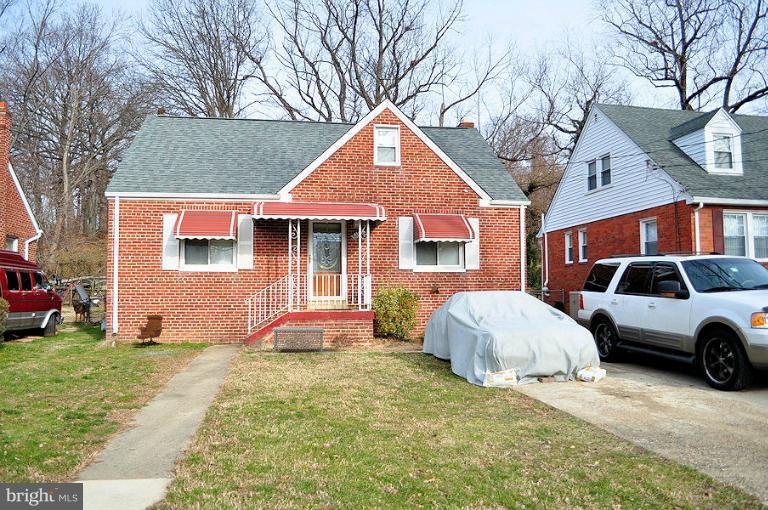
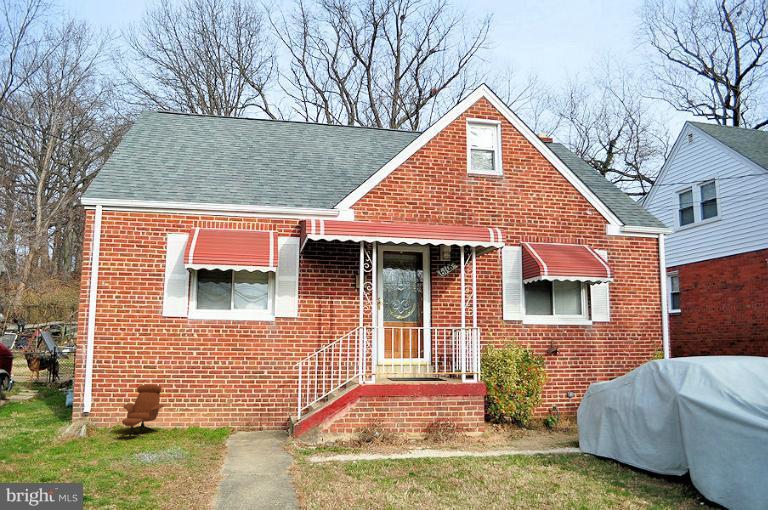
storage bench: present [273,327,324,352] -> none [338,408,422,450]

